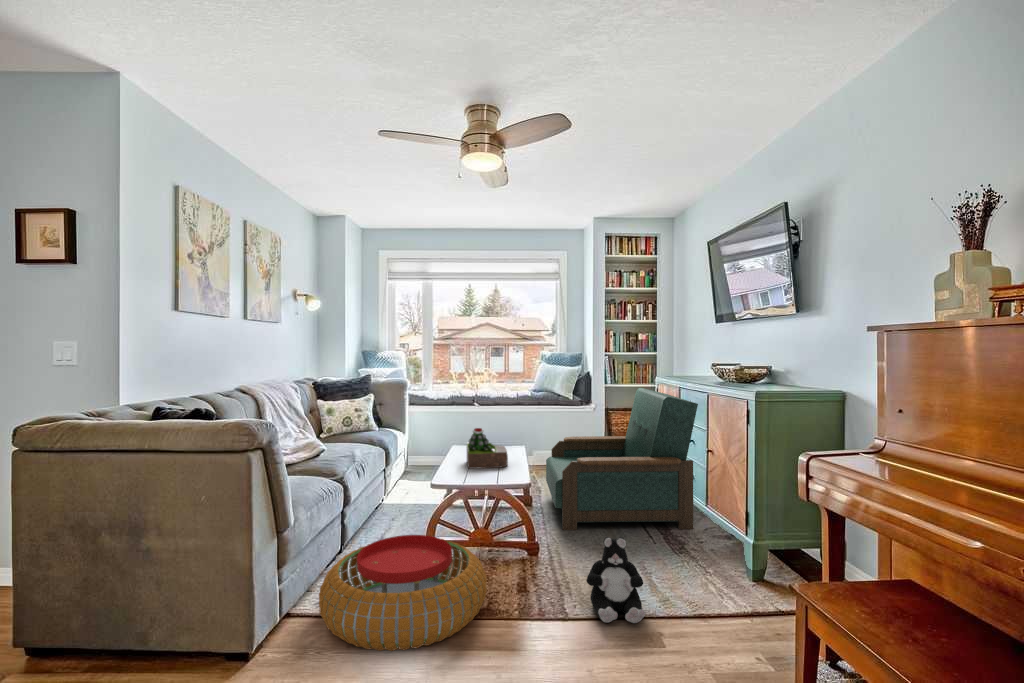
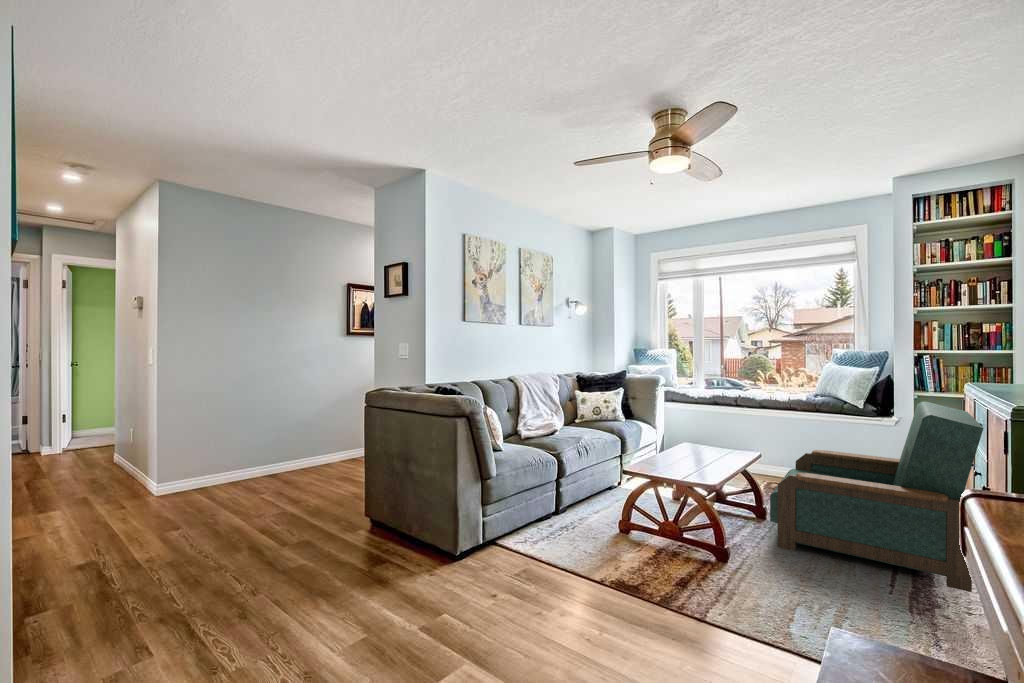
succulent plant: present [467,428,508,469] -> none [673,427,720,468]
pouf: present [319,535,487,651] -> none [504,506,641,597]
plush toy: present [587,537,645,623] -> none [729,554,798,652]

